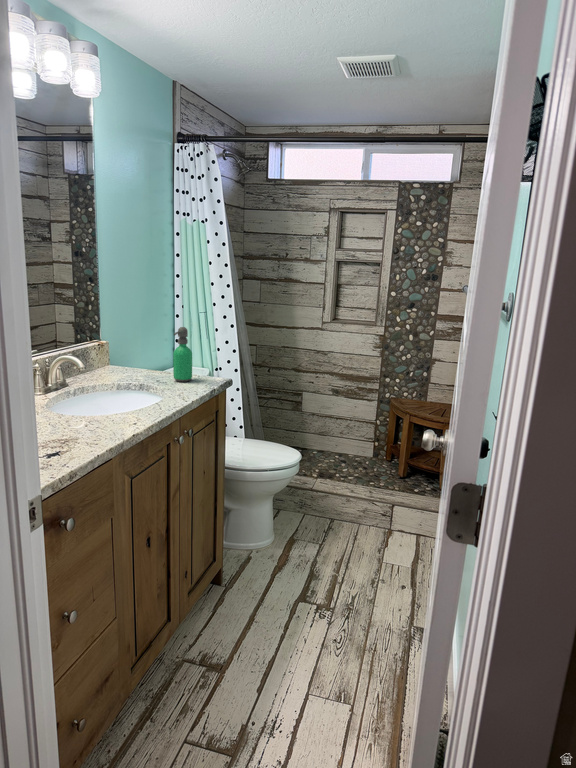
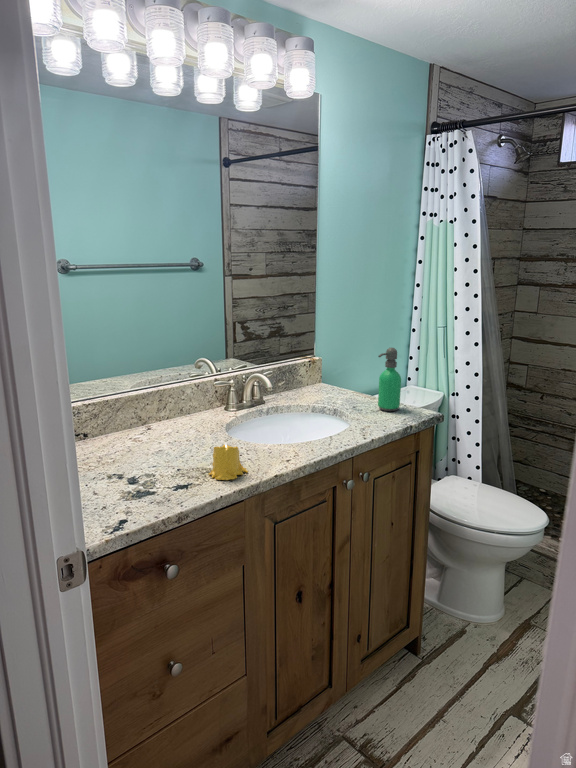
candle: none [71,410,106,444] -> present [209,444,248,480]

